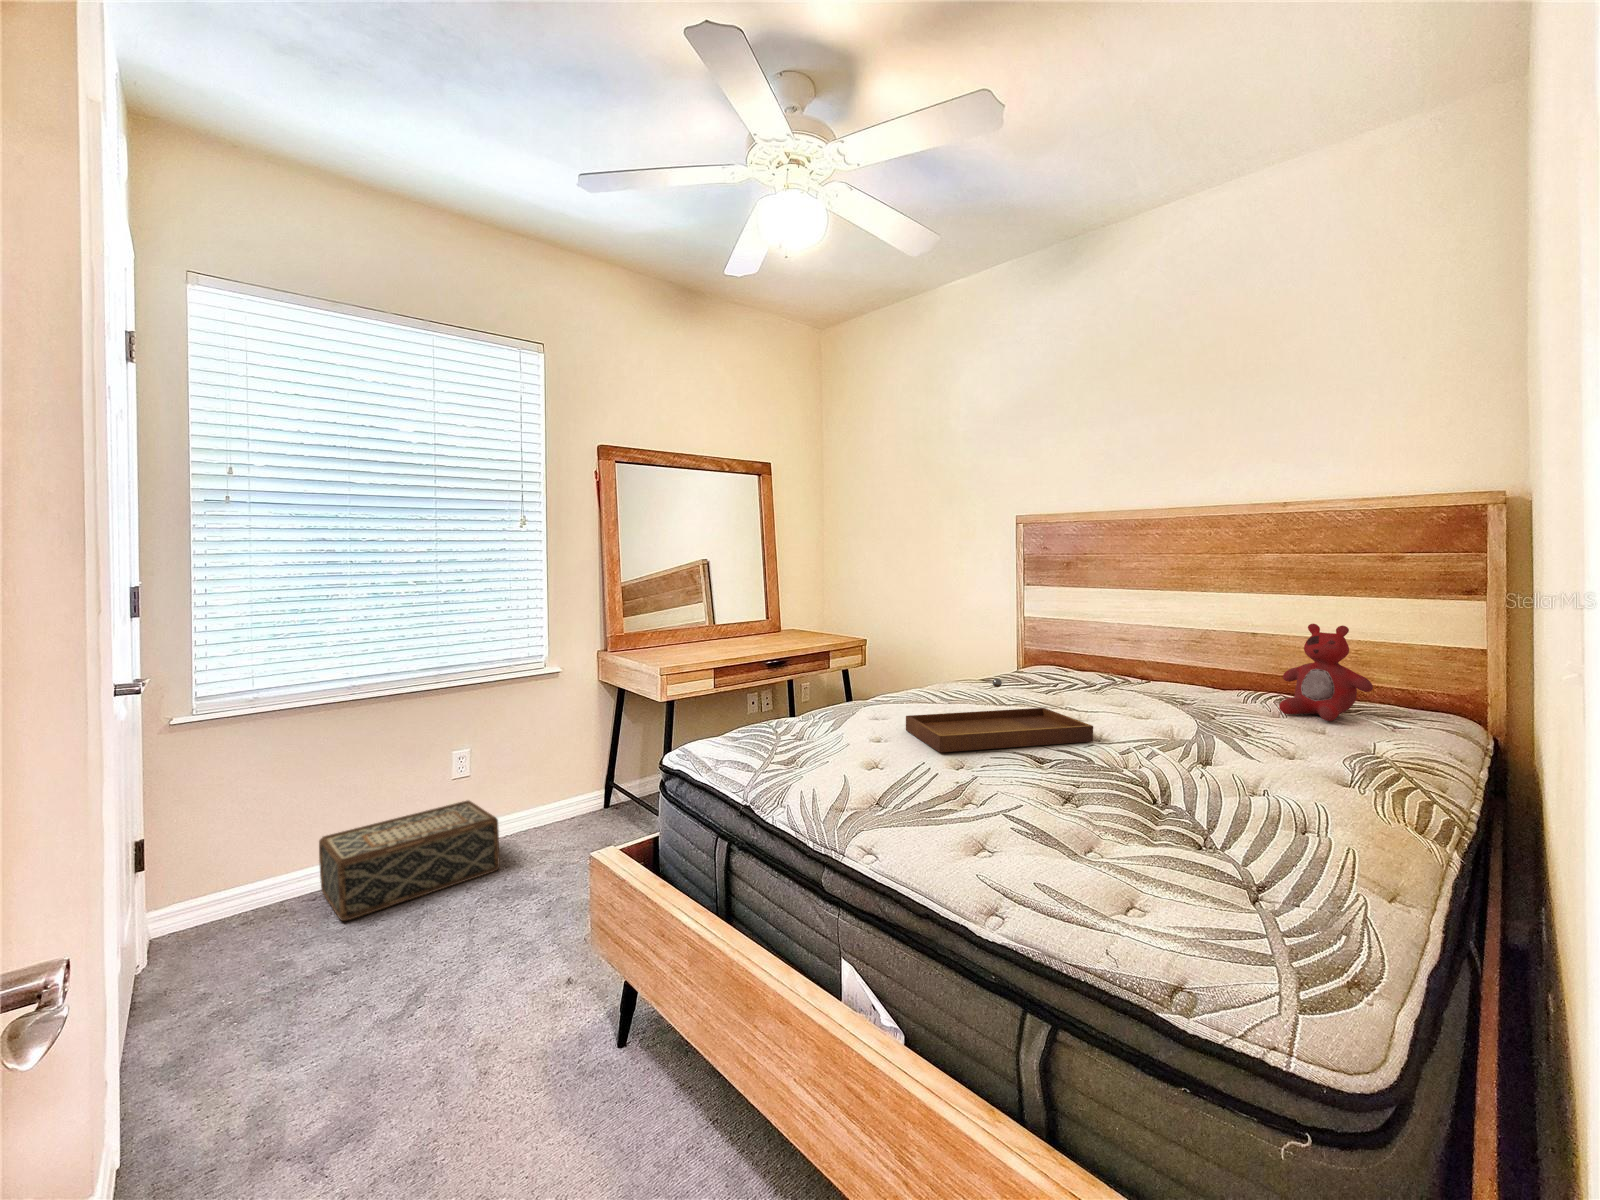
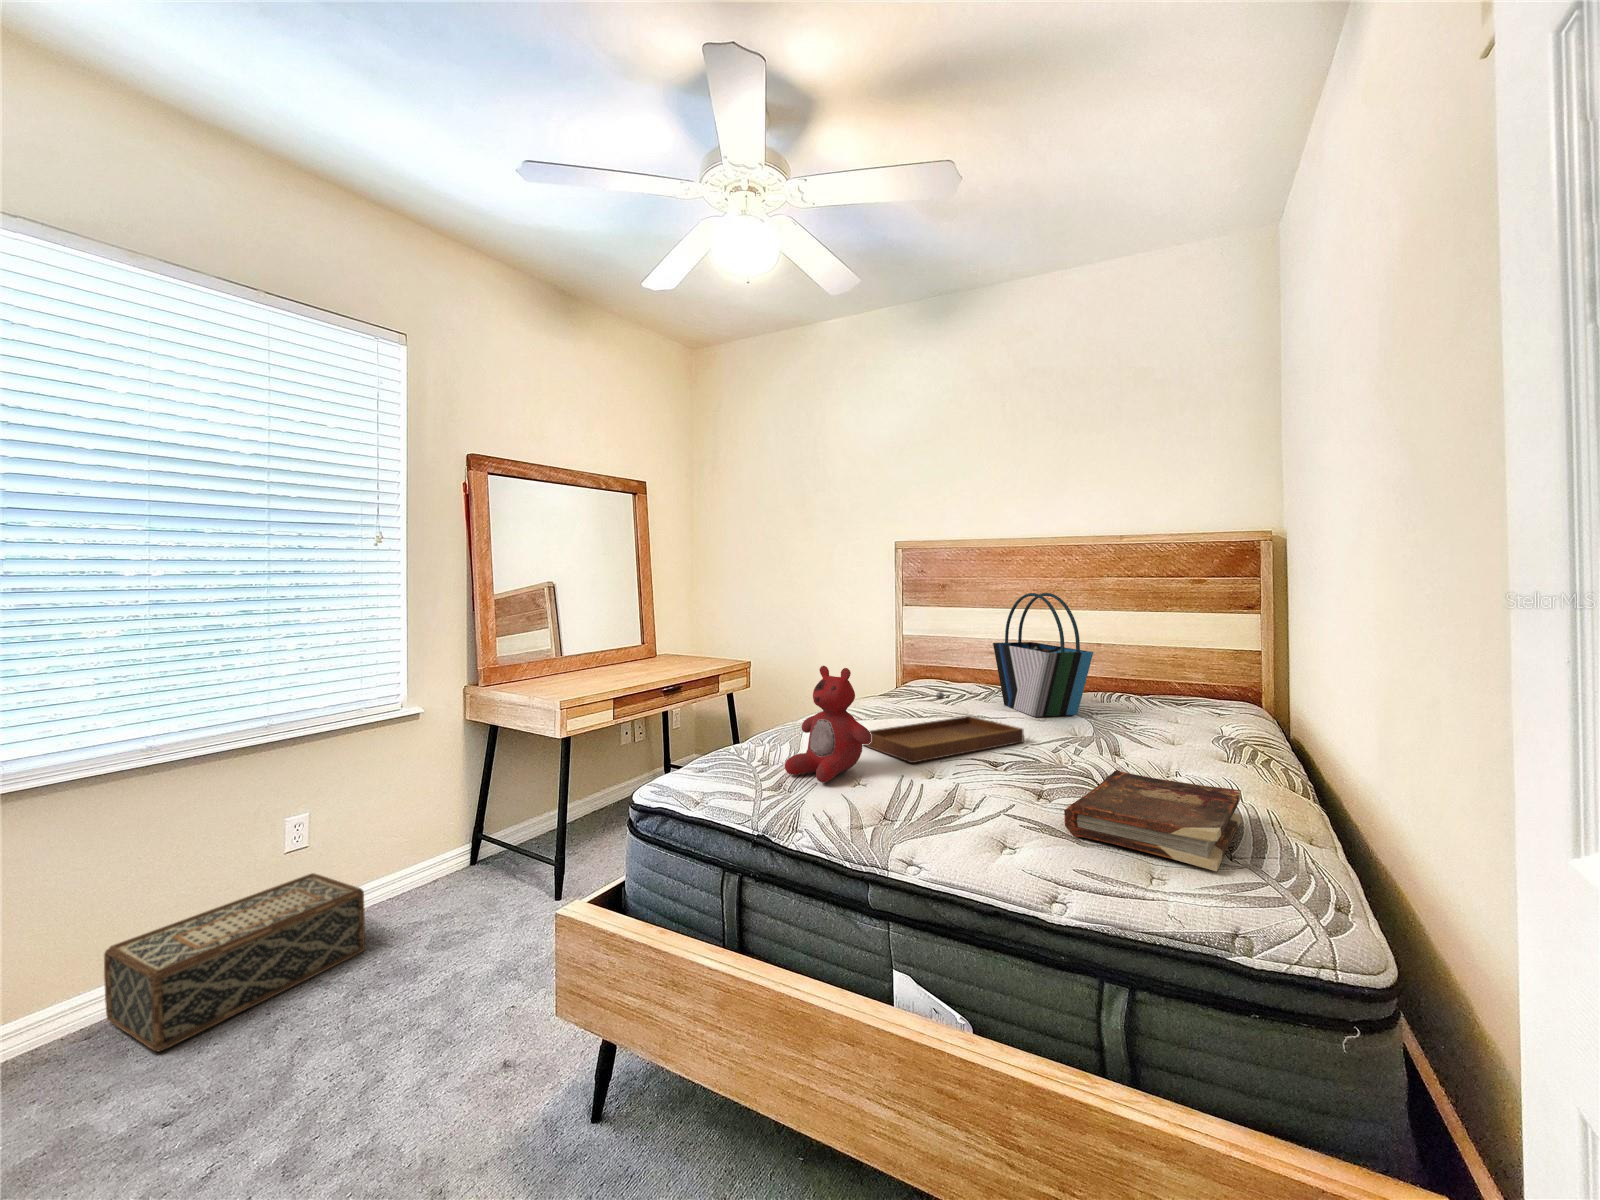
tote bag: none [1103,570,1210,716] -> present [993,593,1093,717]
stuffed bear: present [1279,624,1373,721] -> present [785,666,871,783]
book: none [1044,780,1296,911] -> present [1064,770,1241,871]

